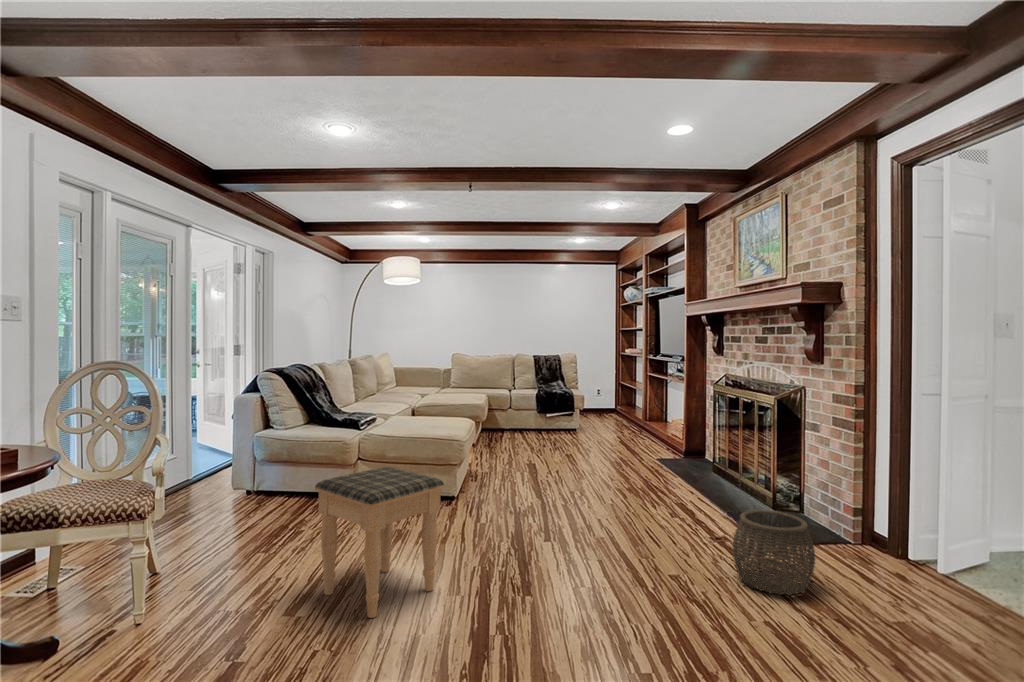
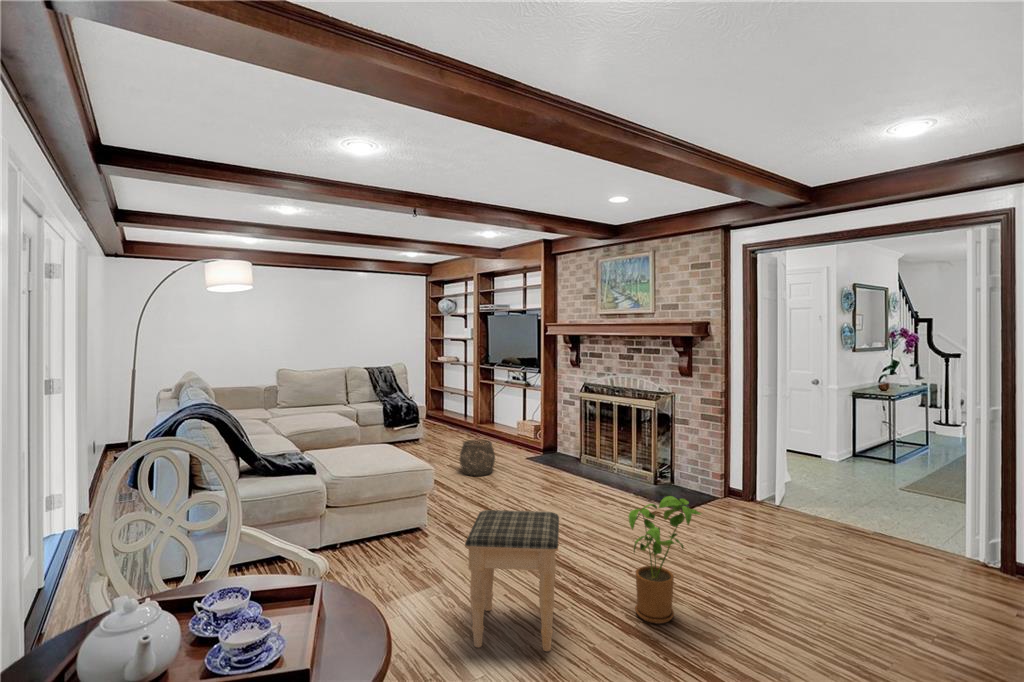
house plant: none [484,476,574,637] -> present [629,496,701,624]
woven basket: present [732,510,815,595] -> present [460,440,495,476]

